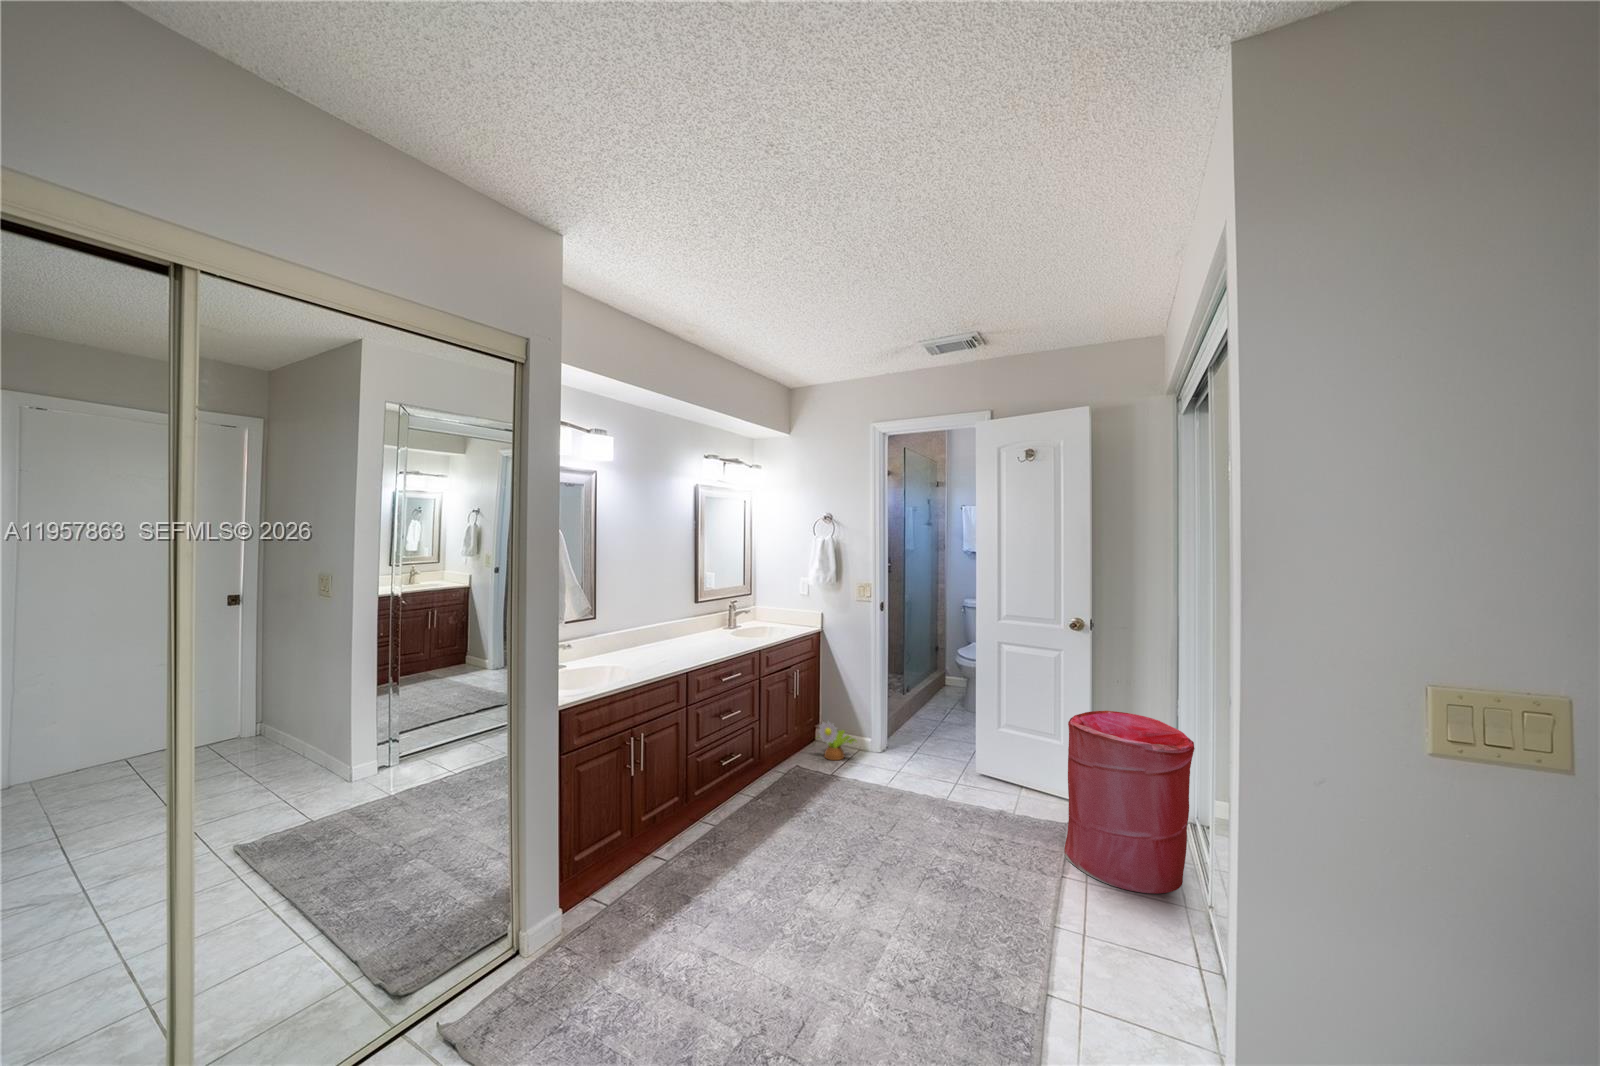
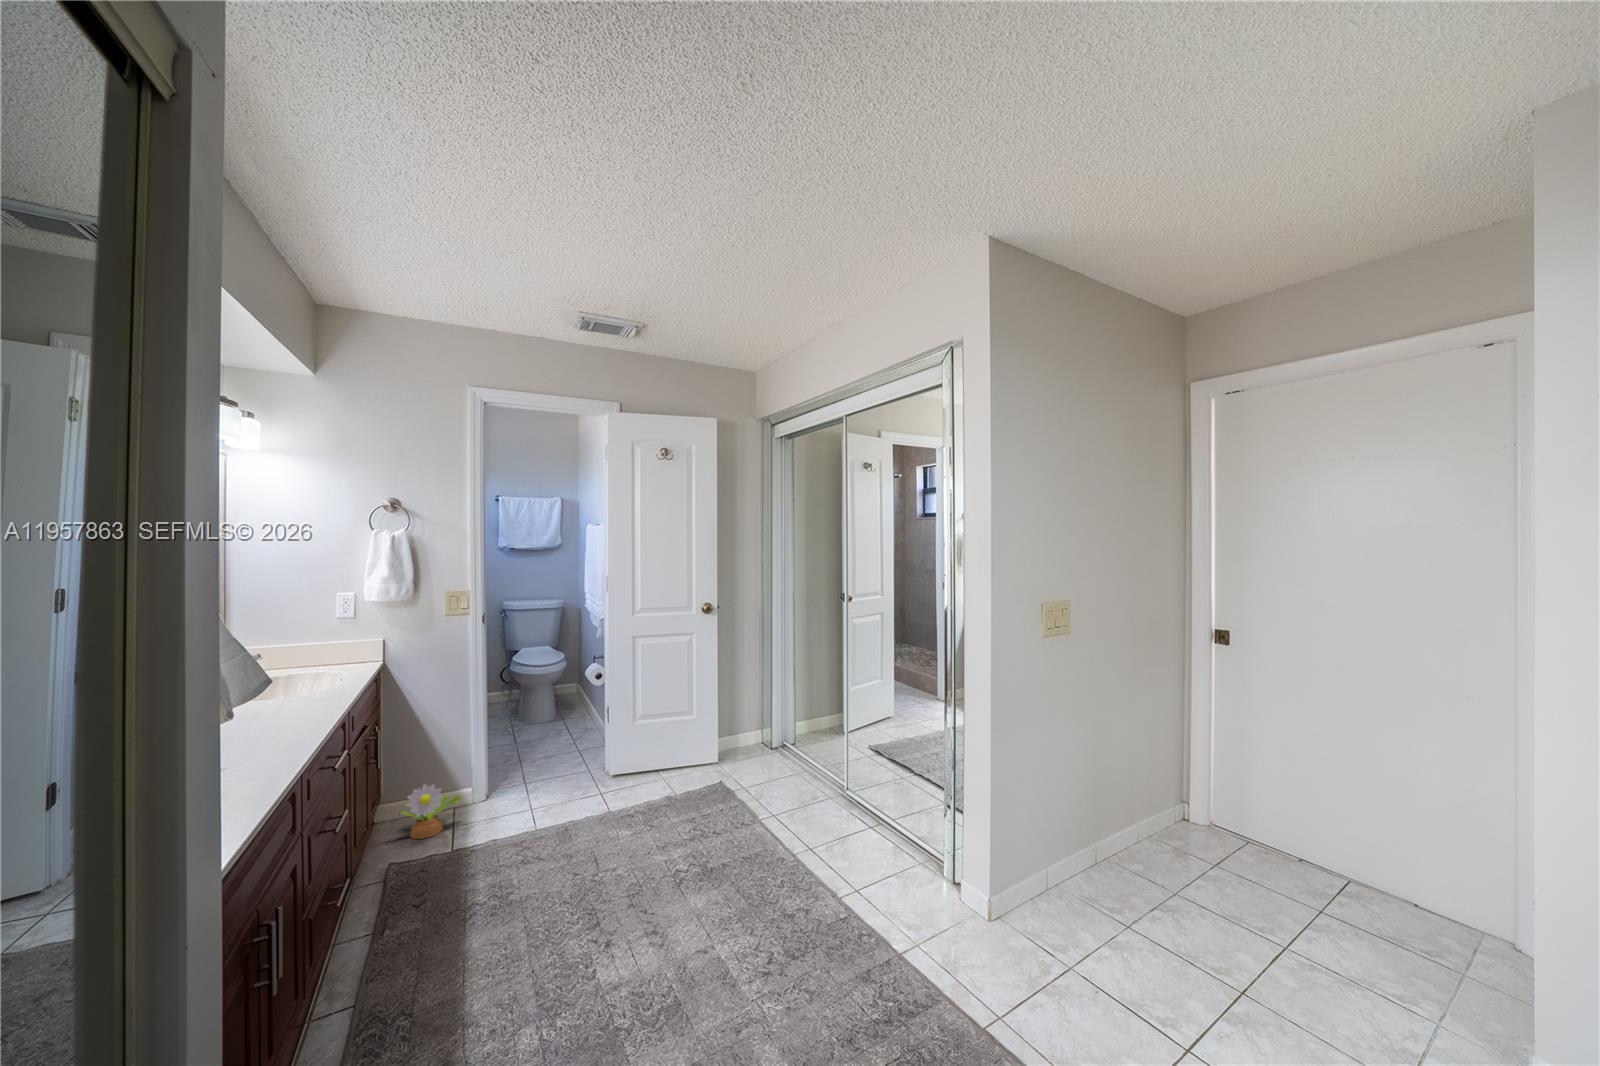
laundry hamper: present [1064,711,1195,894] -> none [734,672,822,810]

